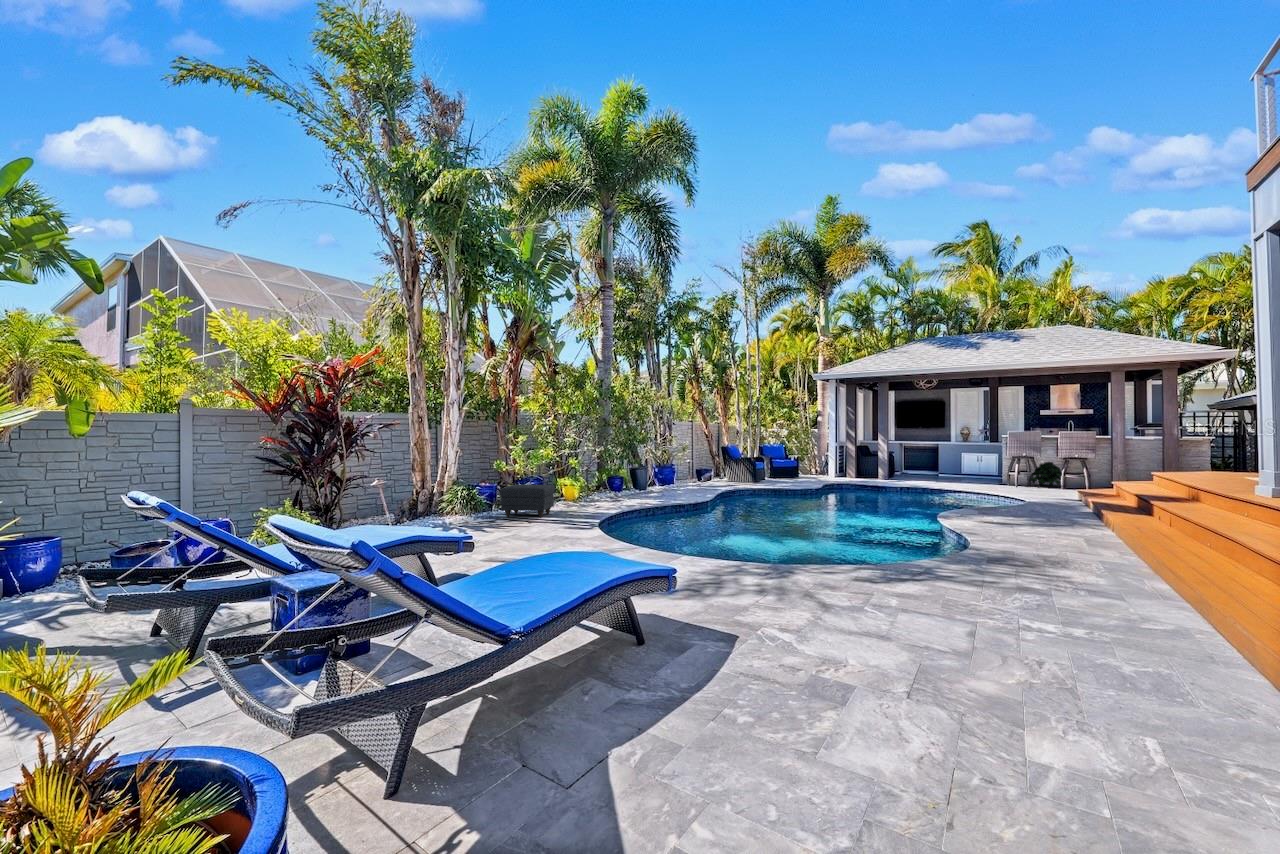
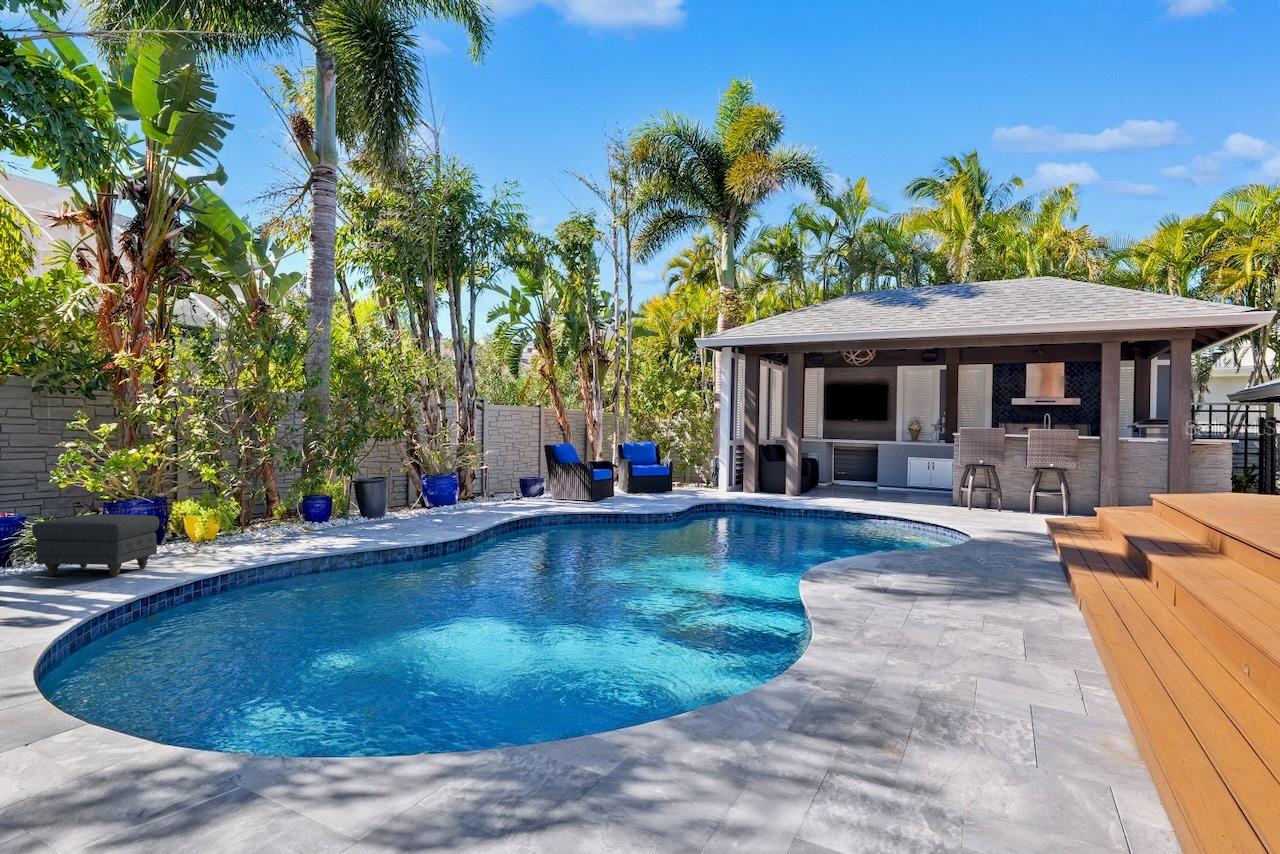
potted plant: present [1029,462,1062,485] -> none [989,473,1037,509]

